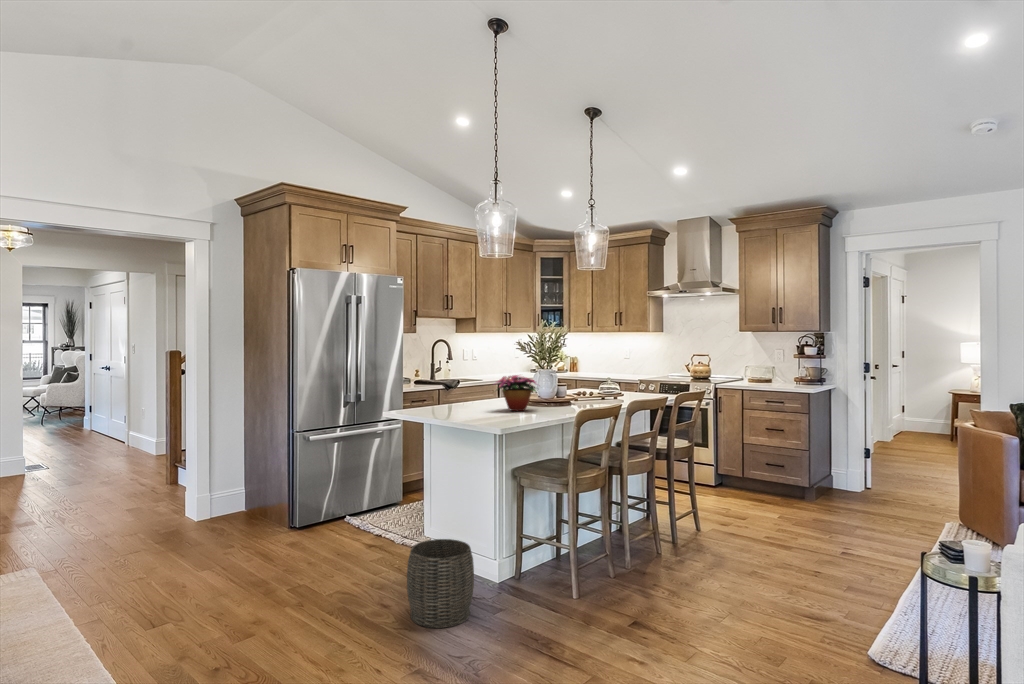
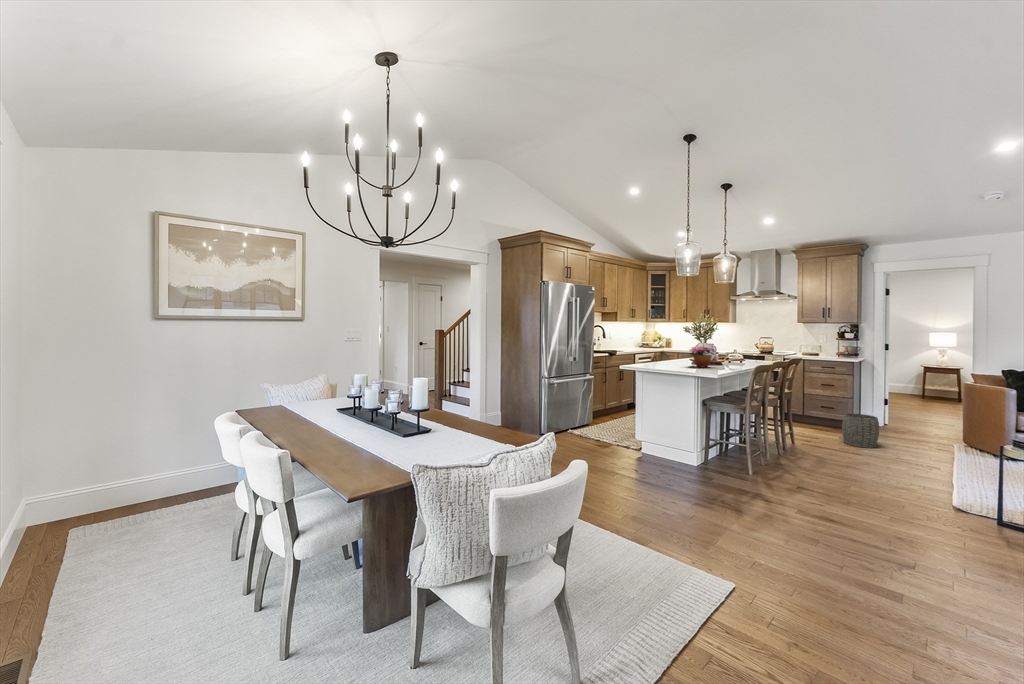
woven basket: present [407,539,474,628] -> present [842,414,879,448]

